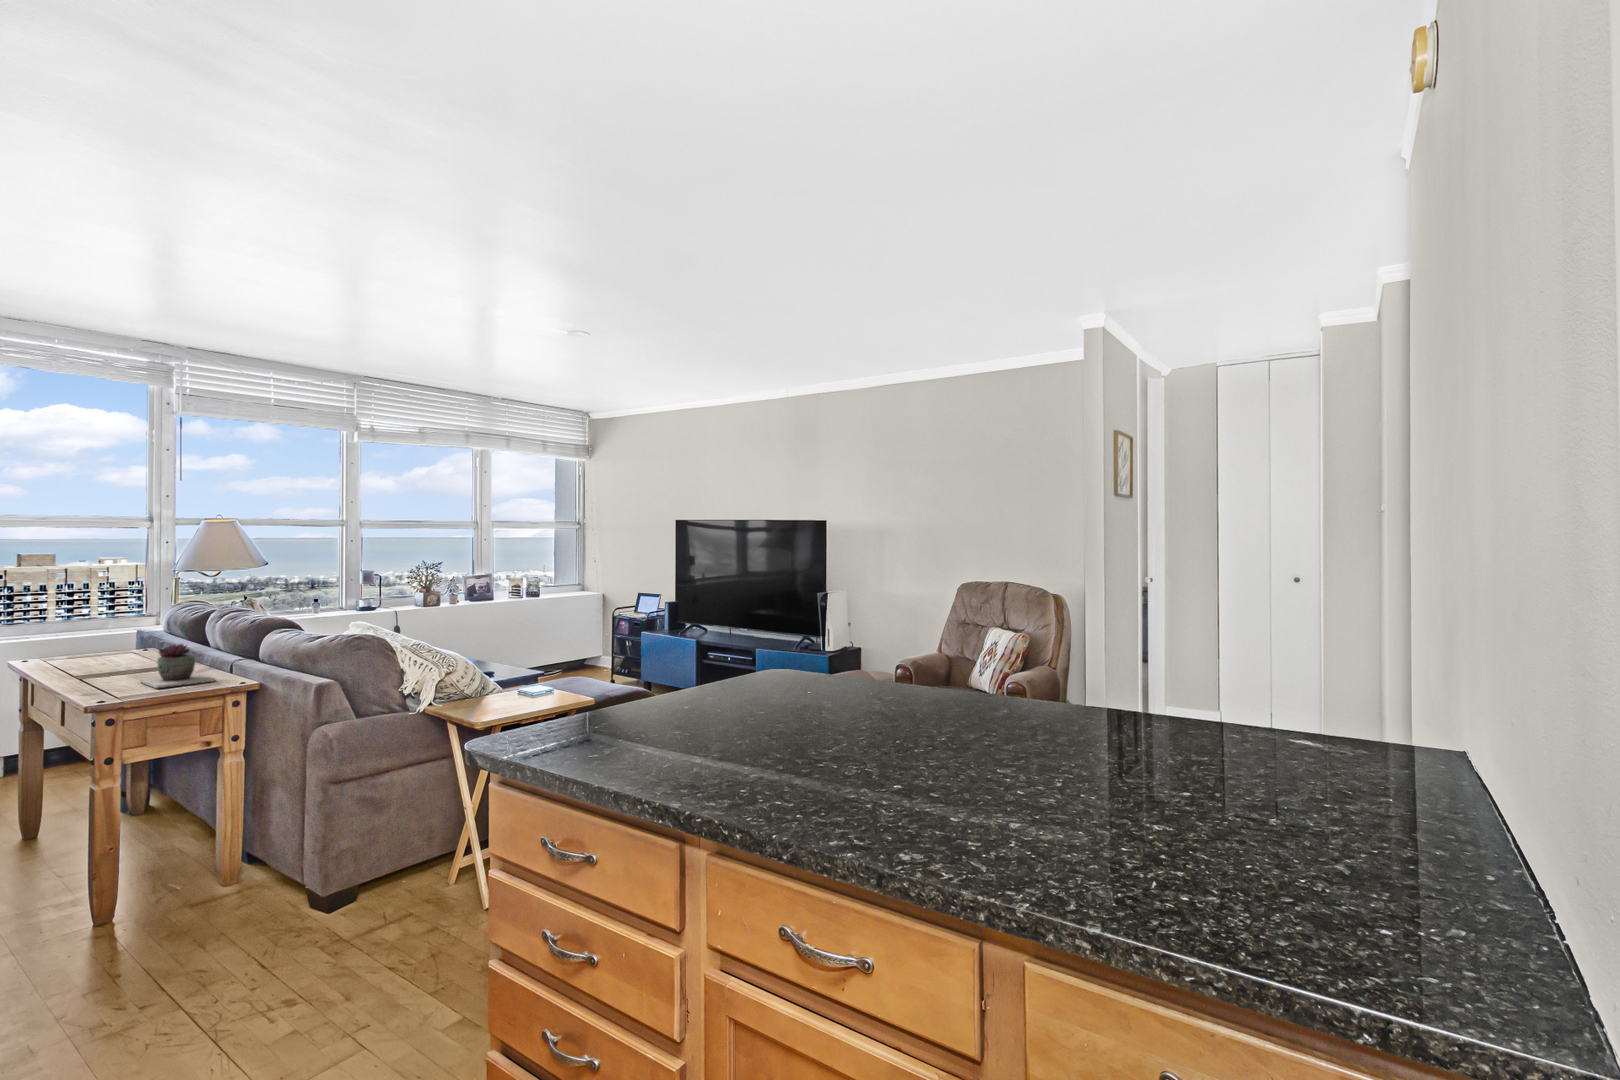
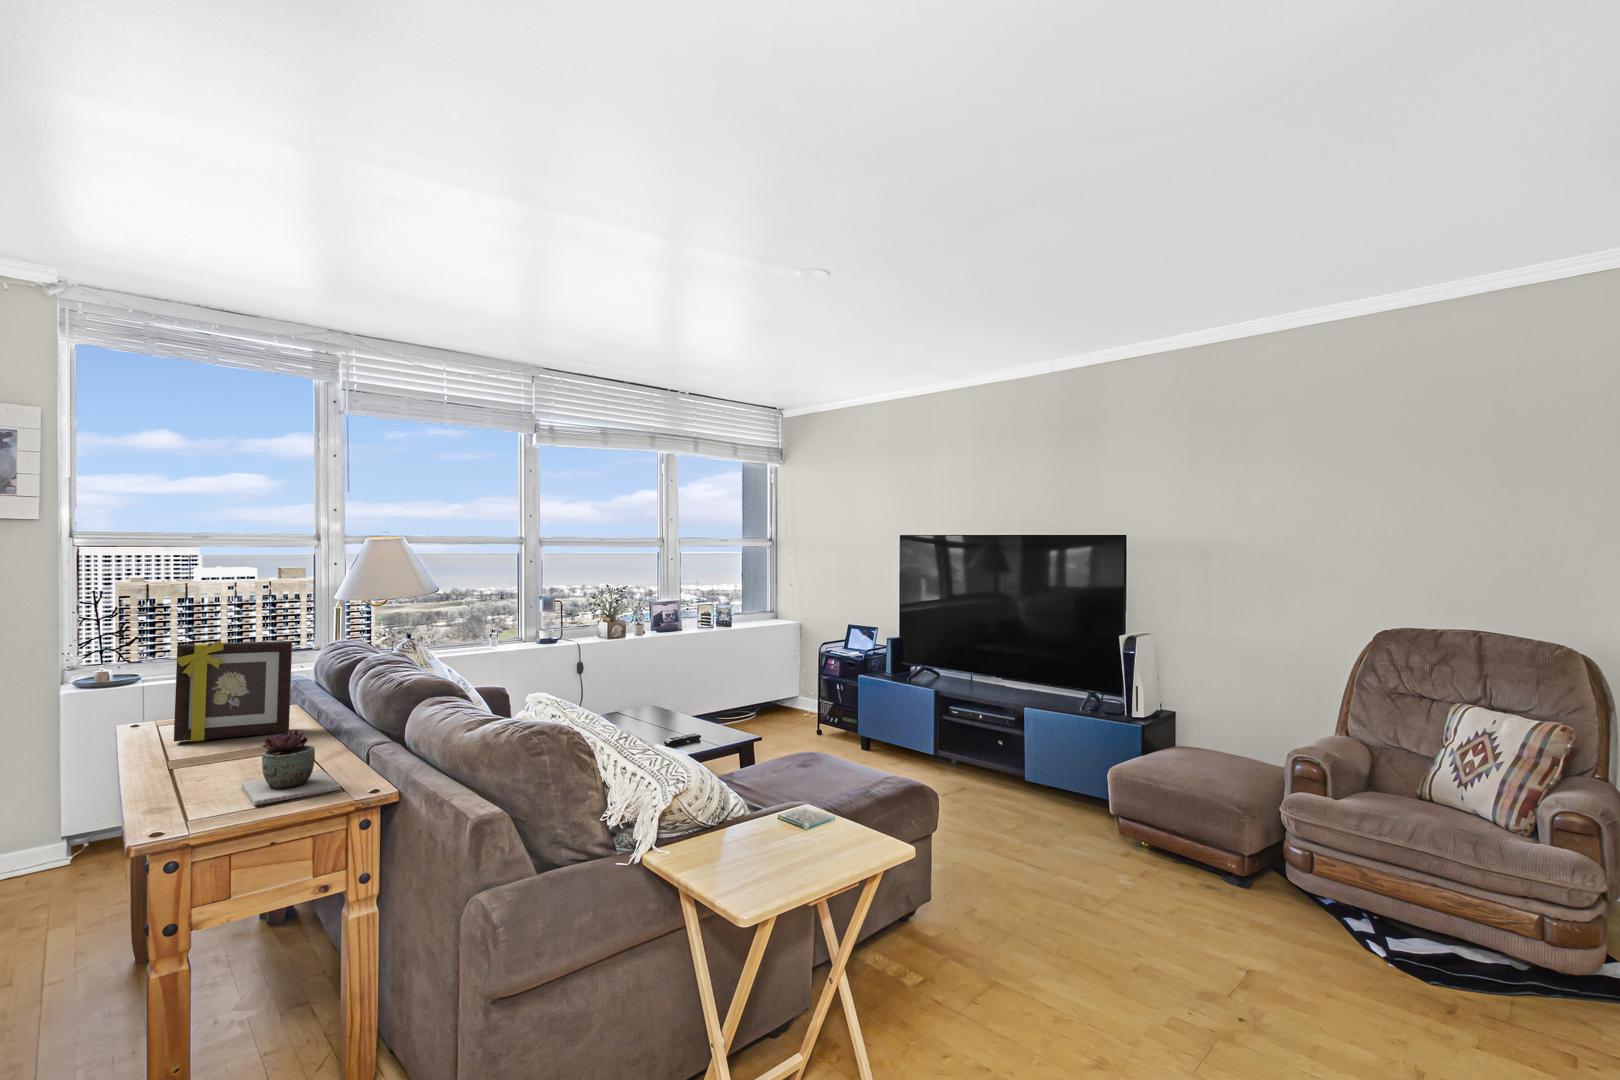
picture frame: none [67,592,160,666] -> present [174,641,292,742]

